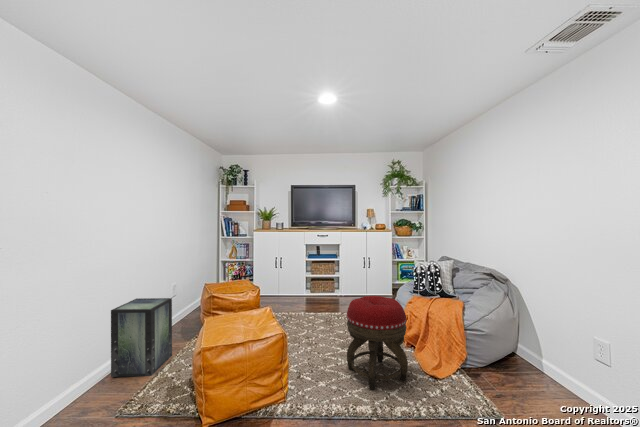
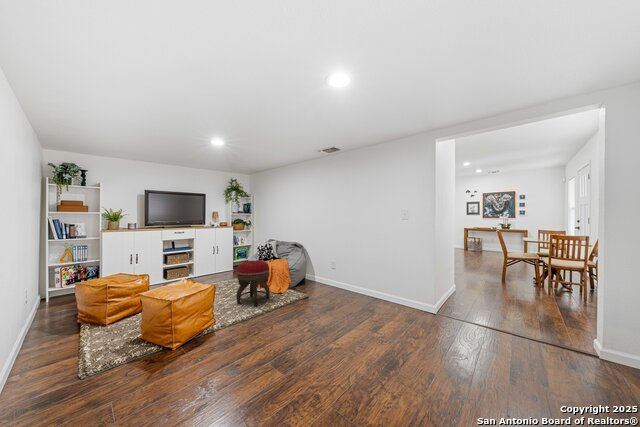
storage box: present [111,298,172,377] -> none [14,290,75,375]

